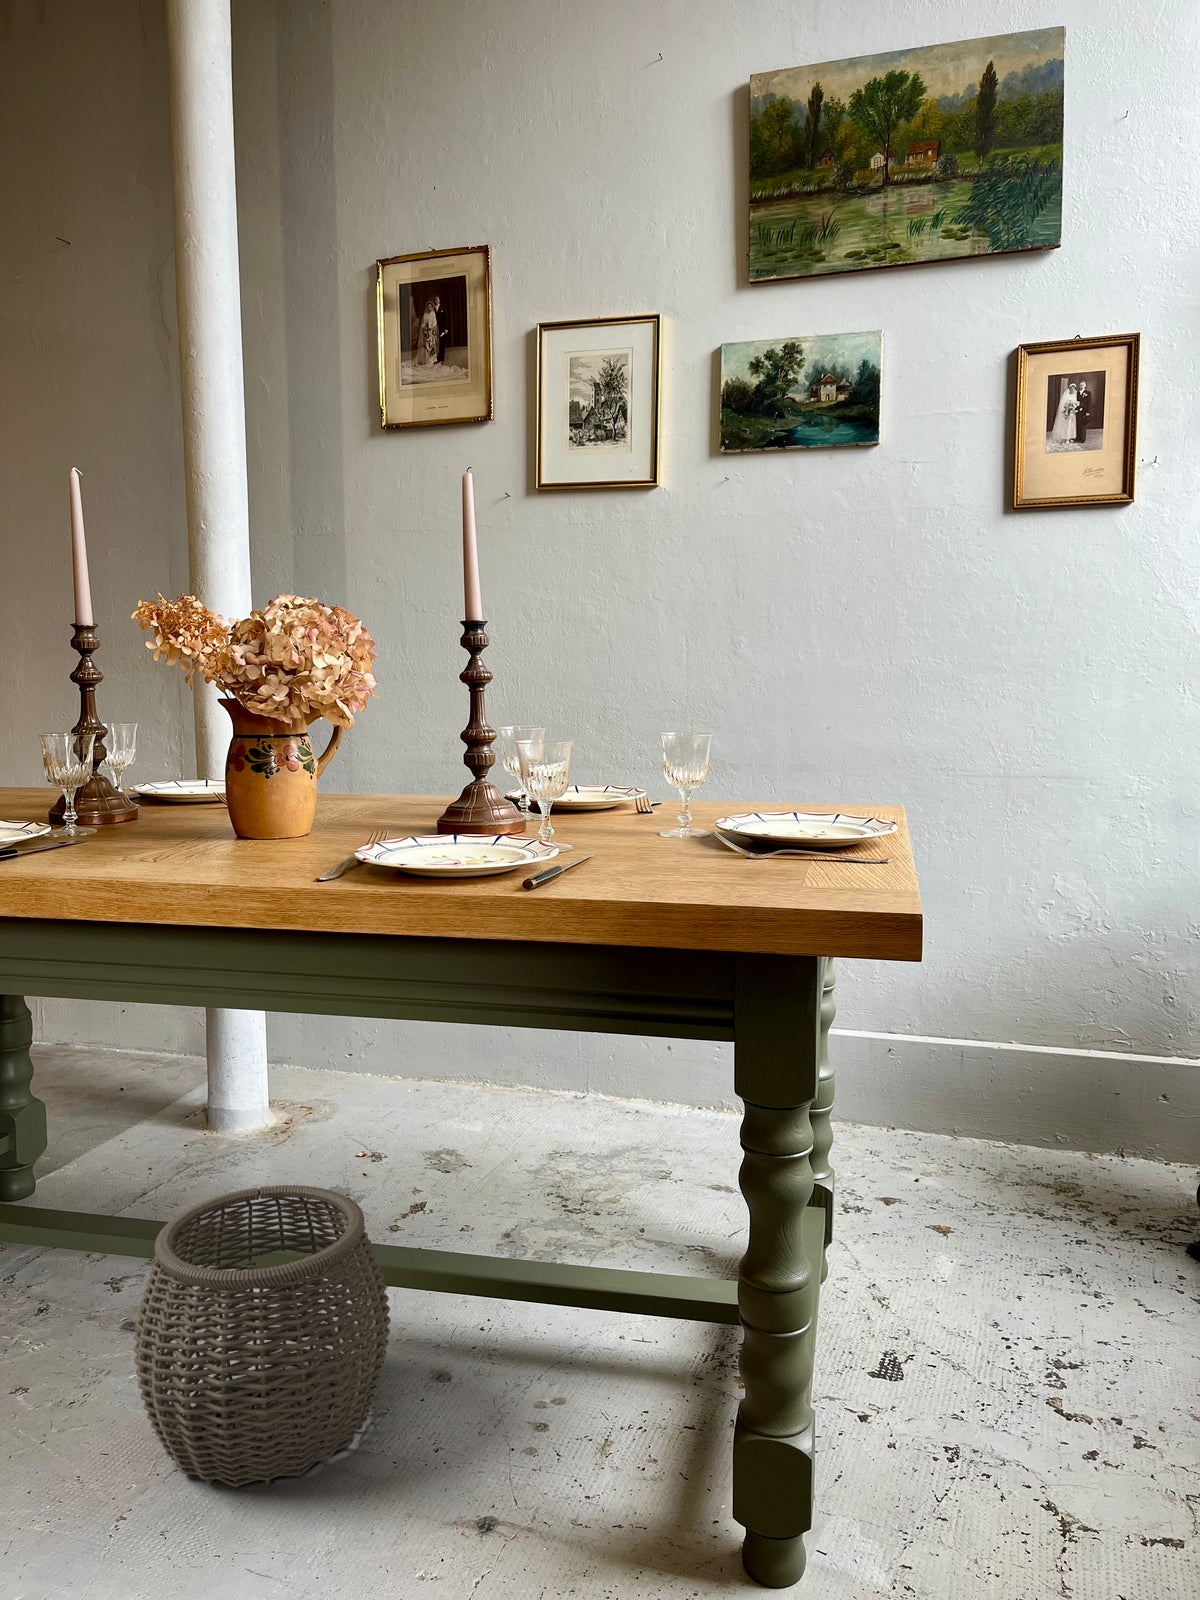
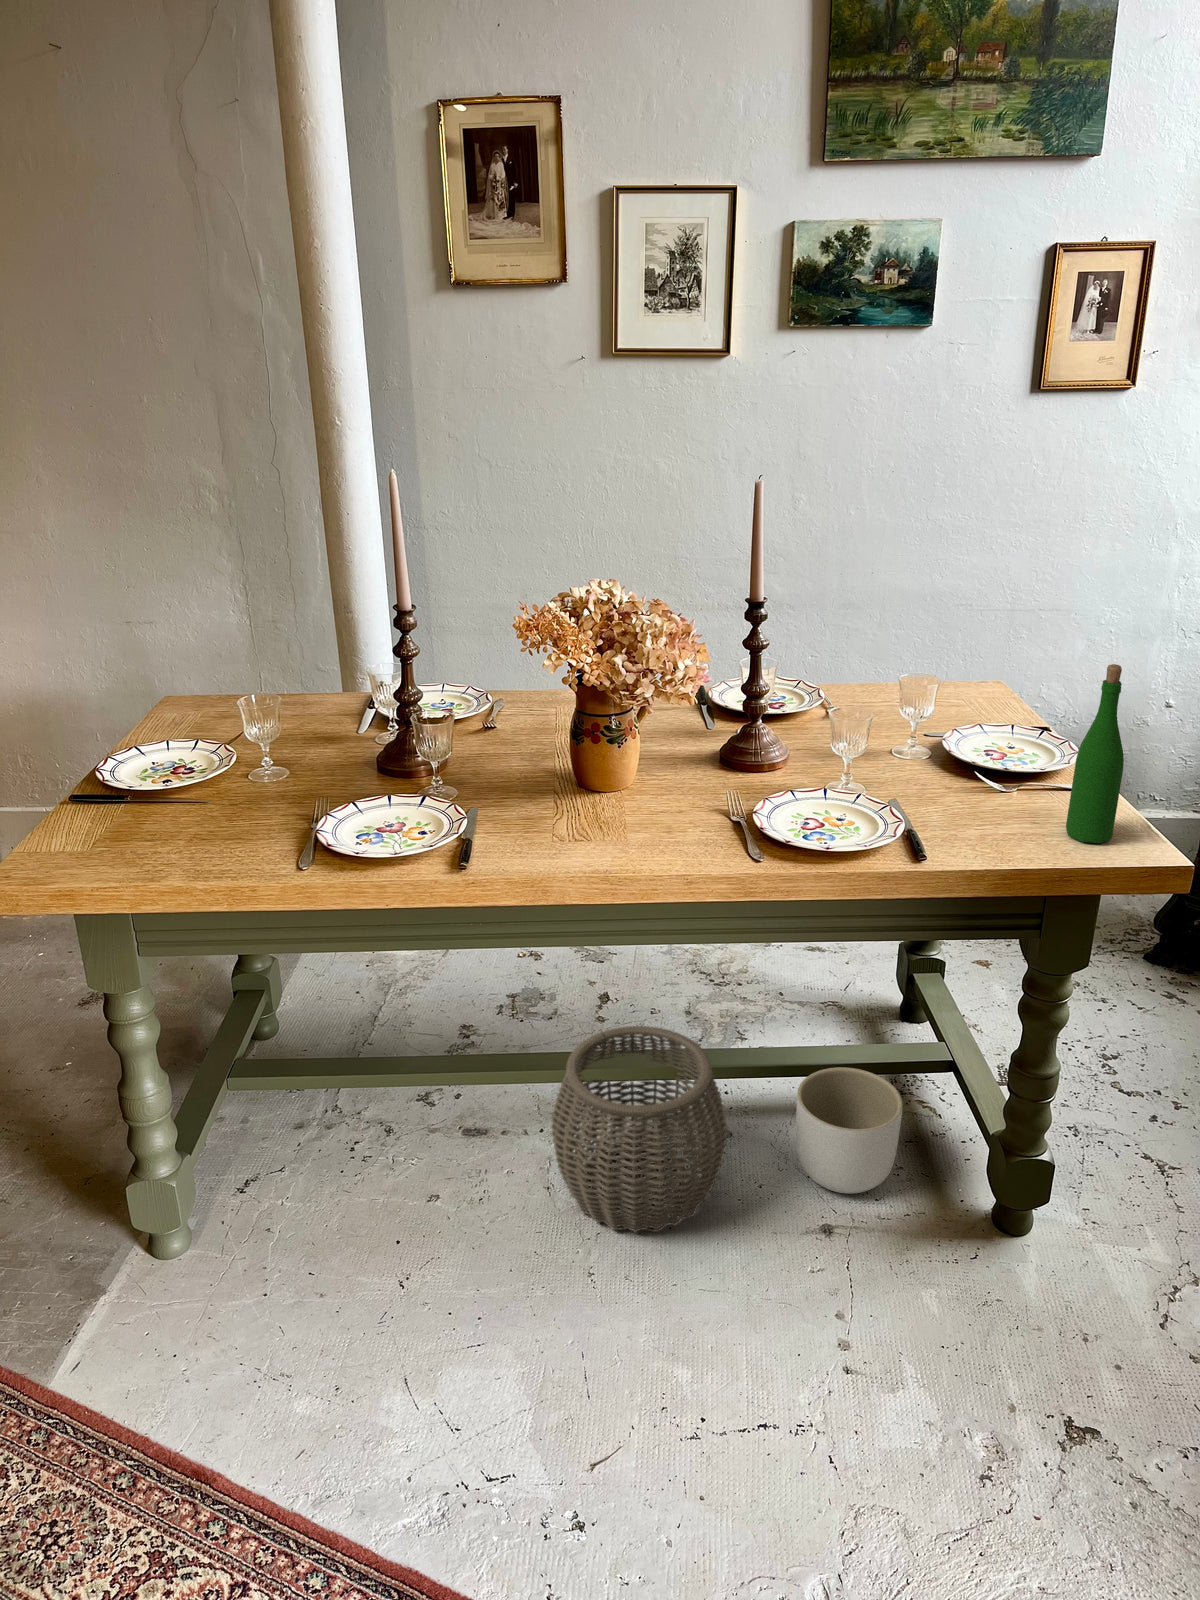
wine bottle: none [769,618,840,895] -> present [1066,664,1124,843]
planter: none [481,1288,633,1487] -> present [796,1067,902,1194]

